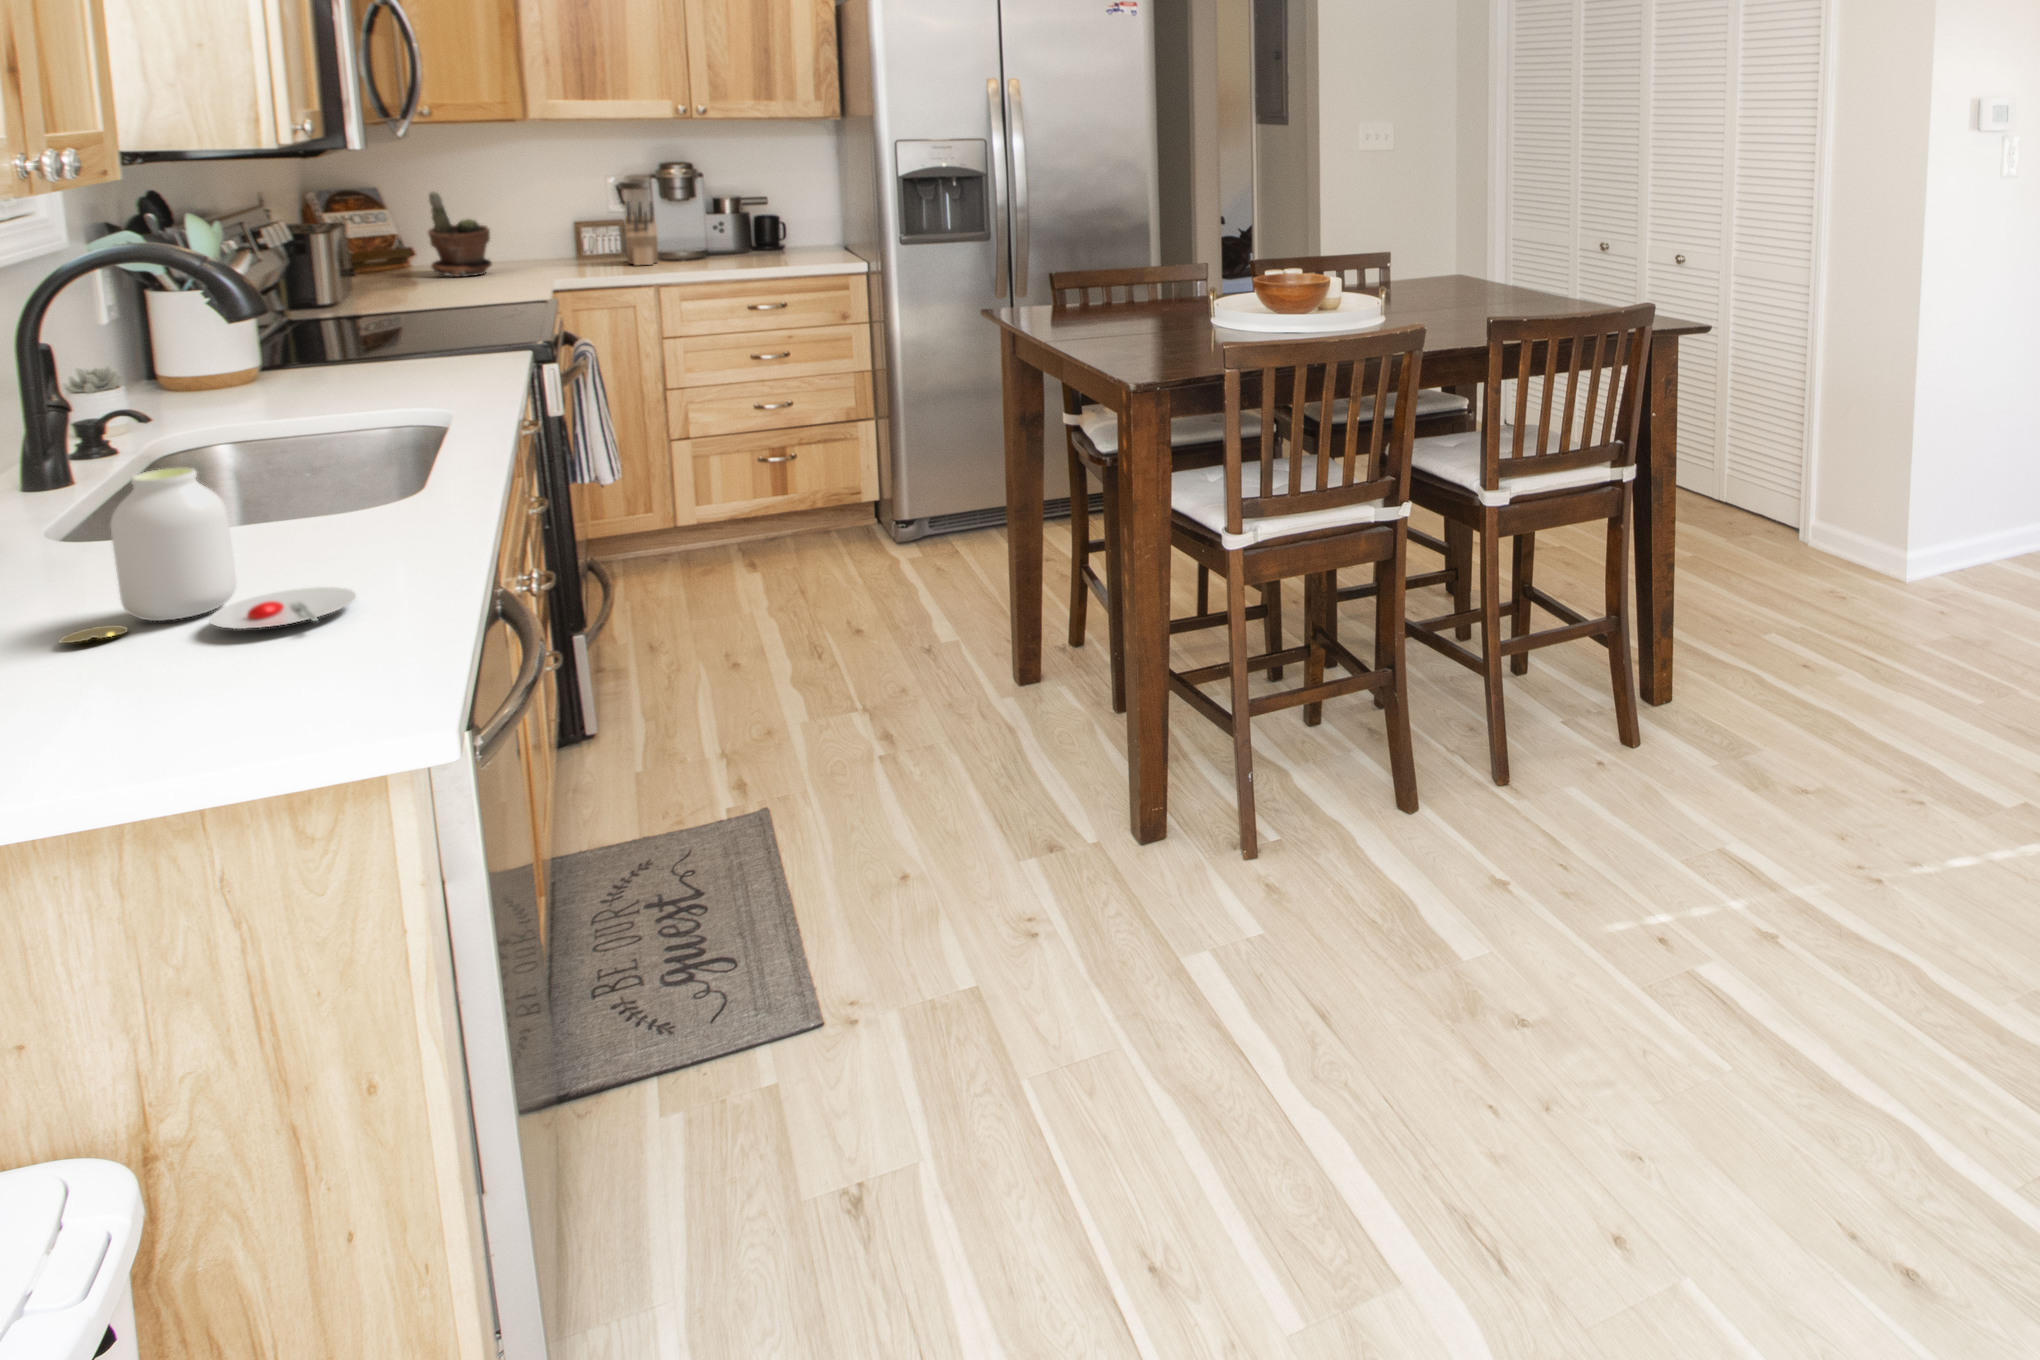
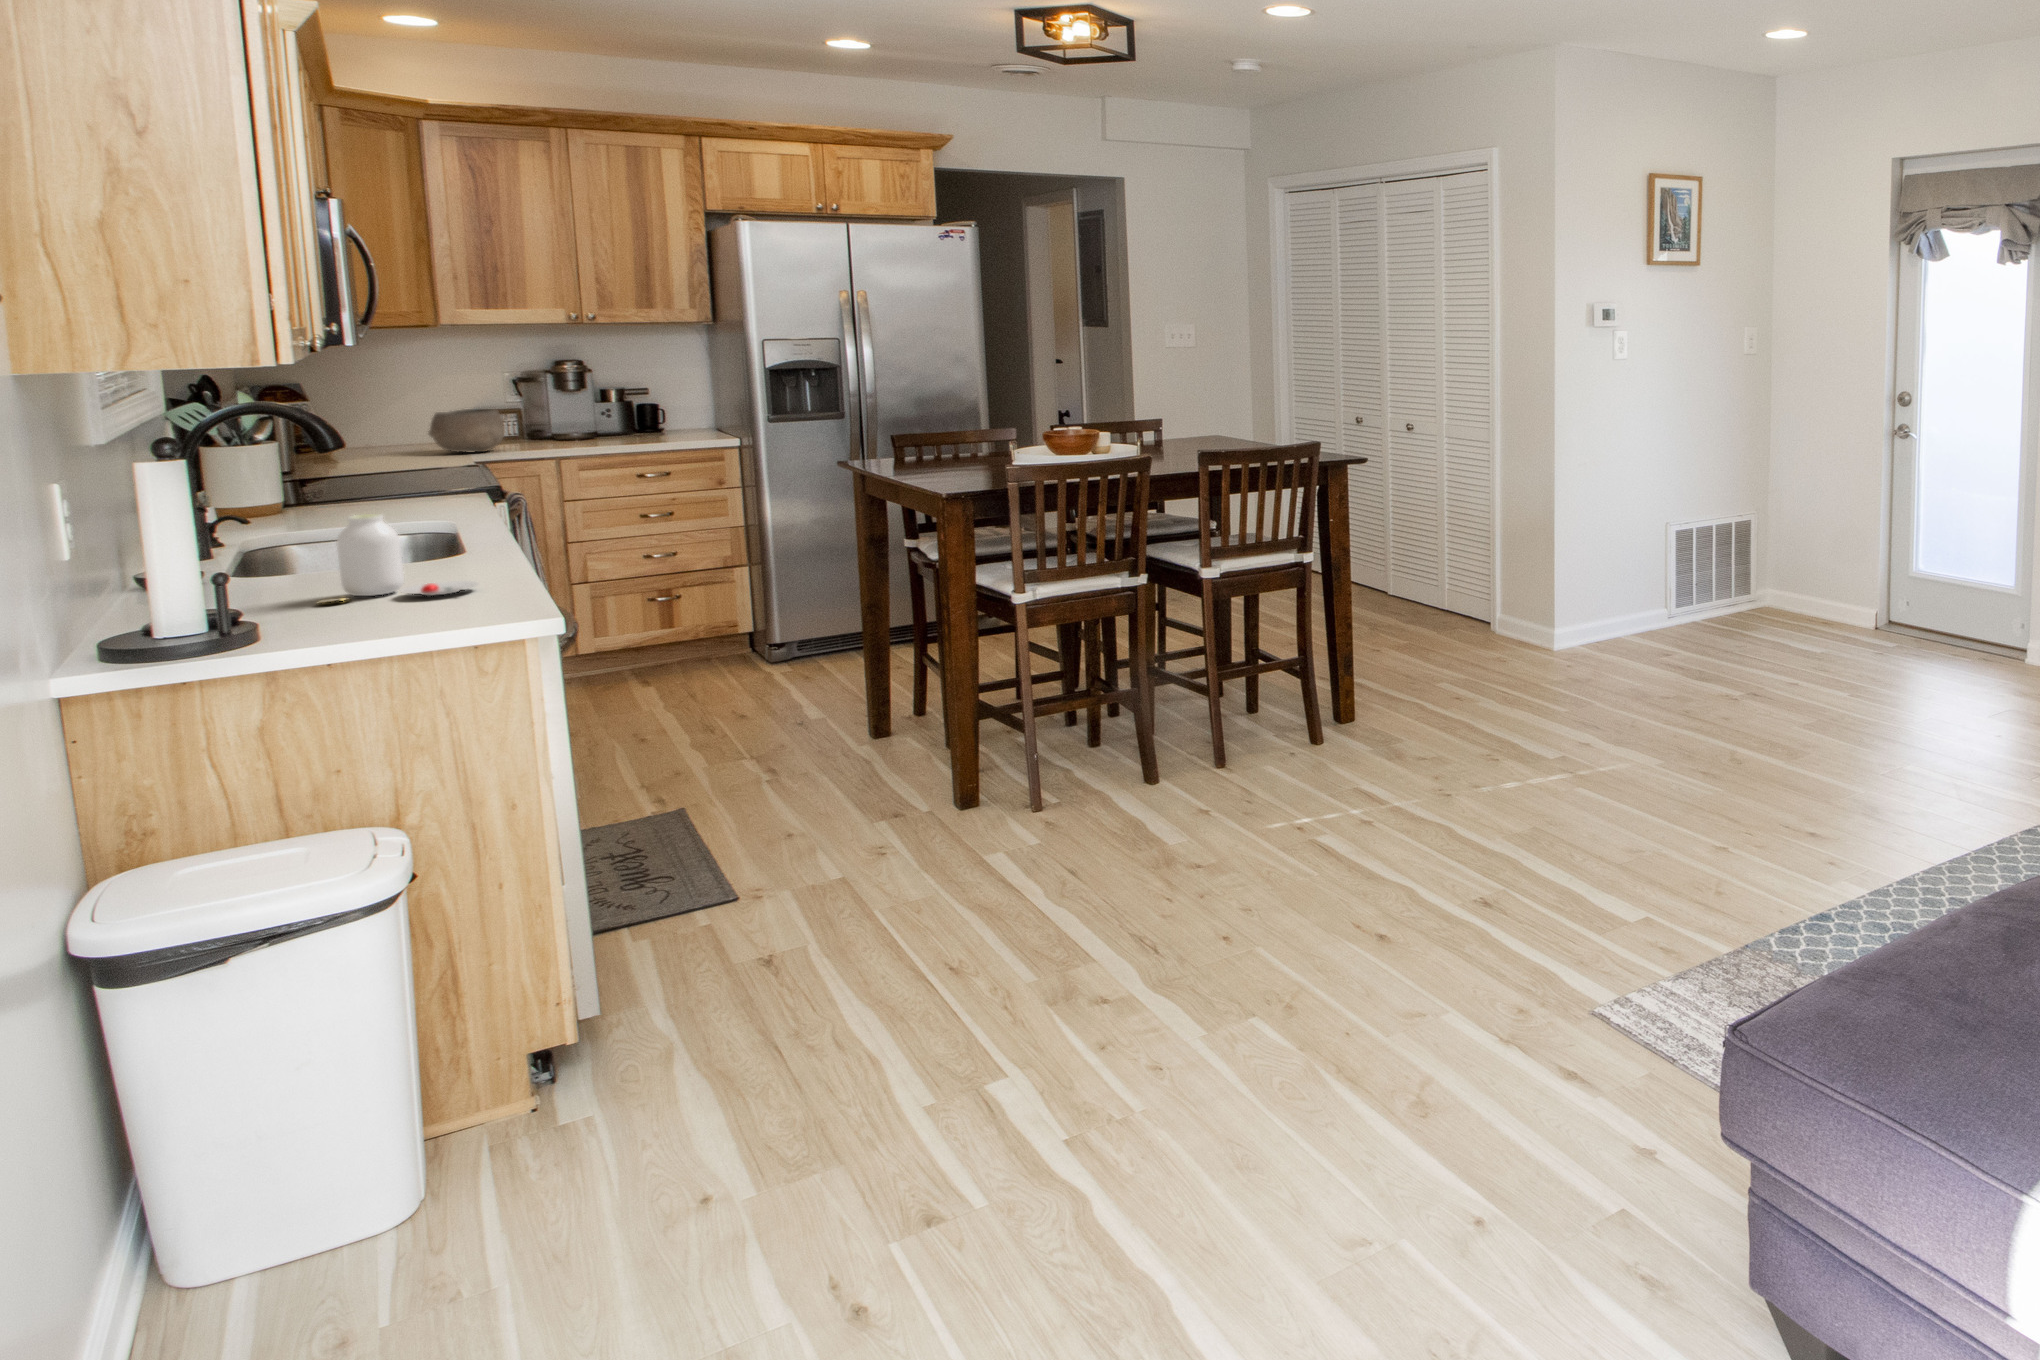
potted plant: present [428,191,492,277] -> none [351,384,408,454]
knife block: present [625,202,658,266] -> none [525,391,554,444]
bowl: none [510,223,597,277] -> present [428,409,504,453]

